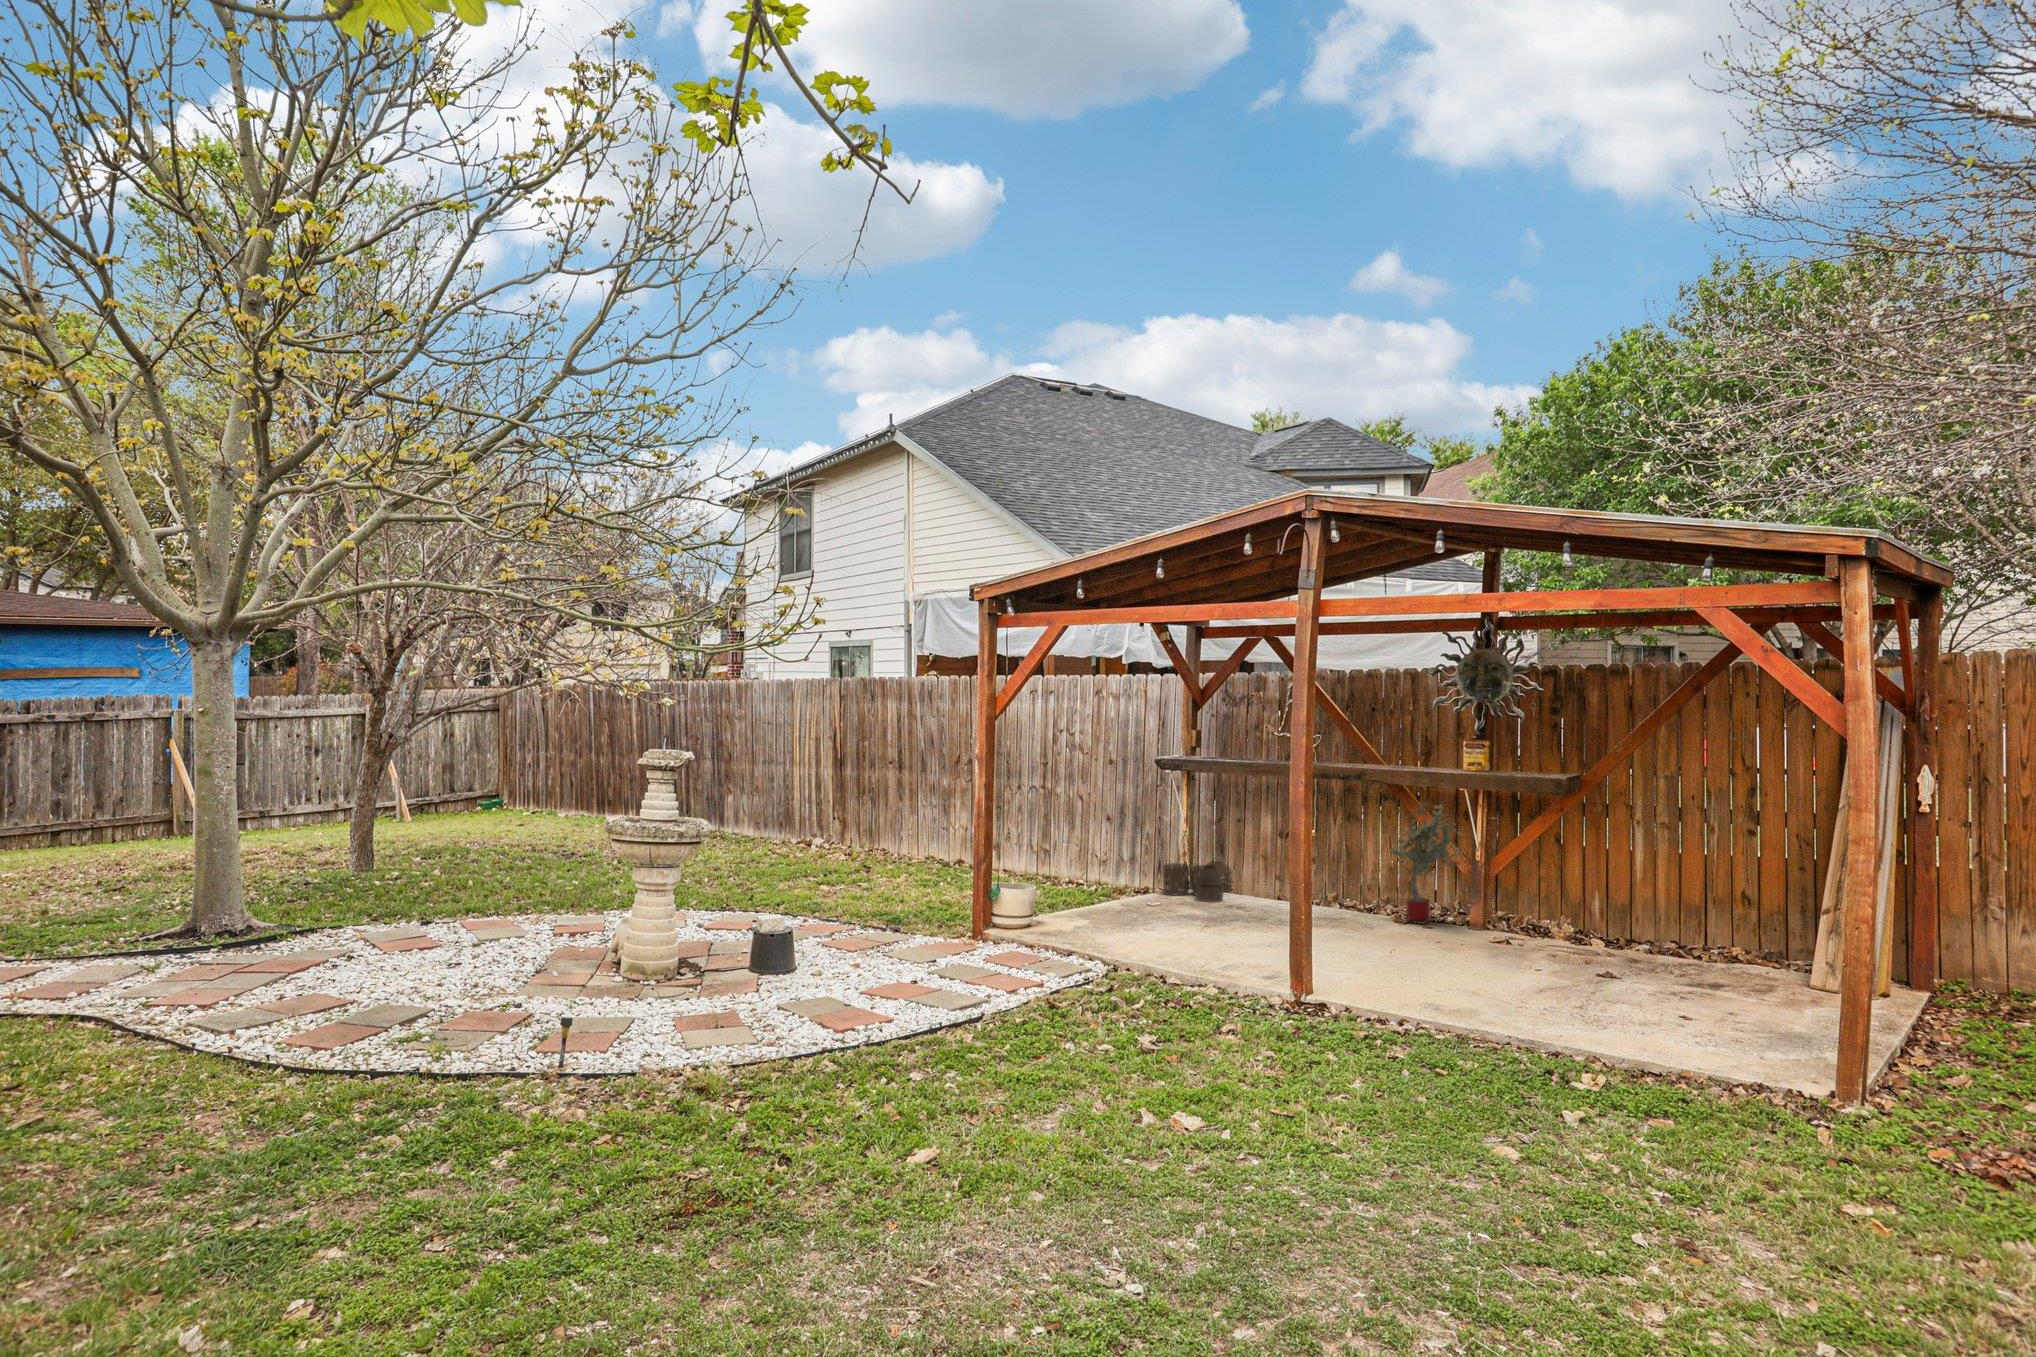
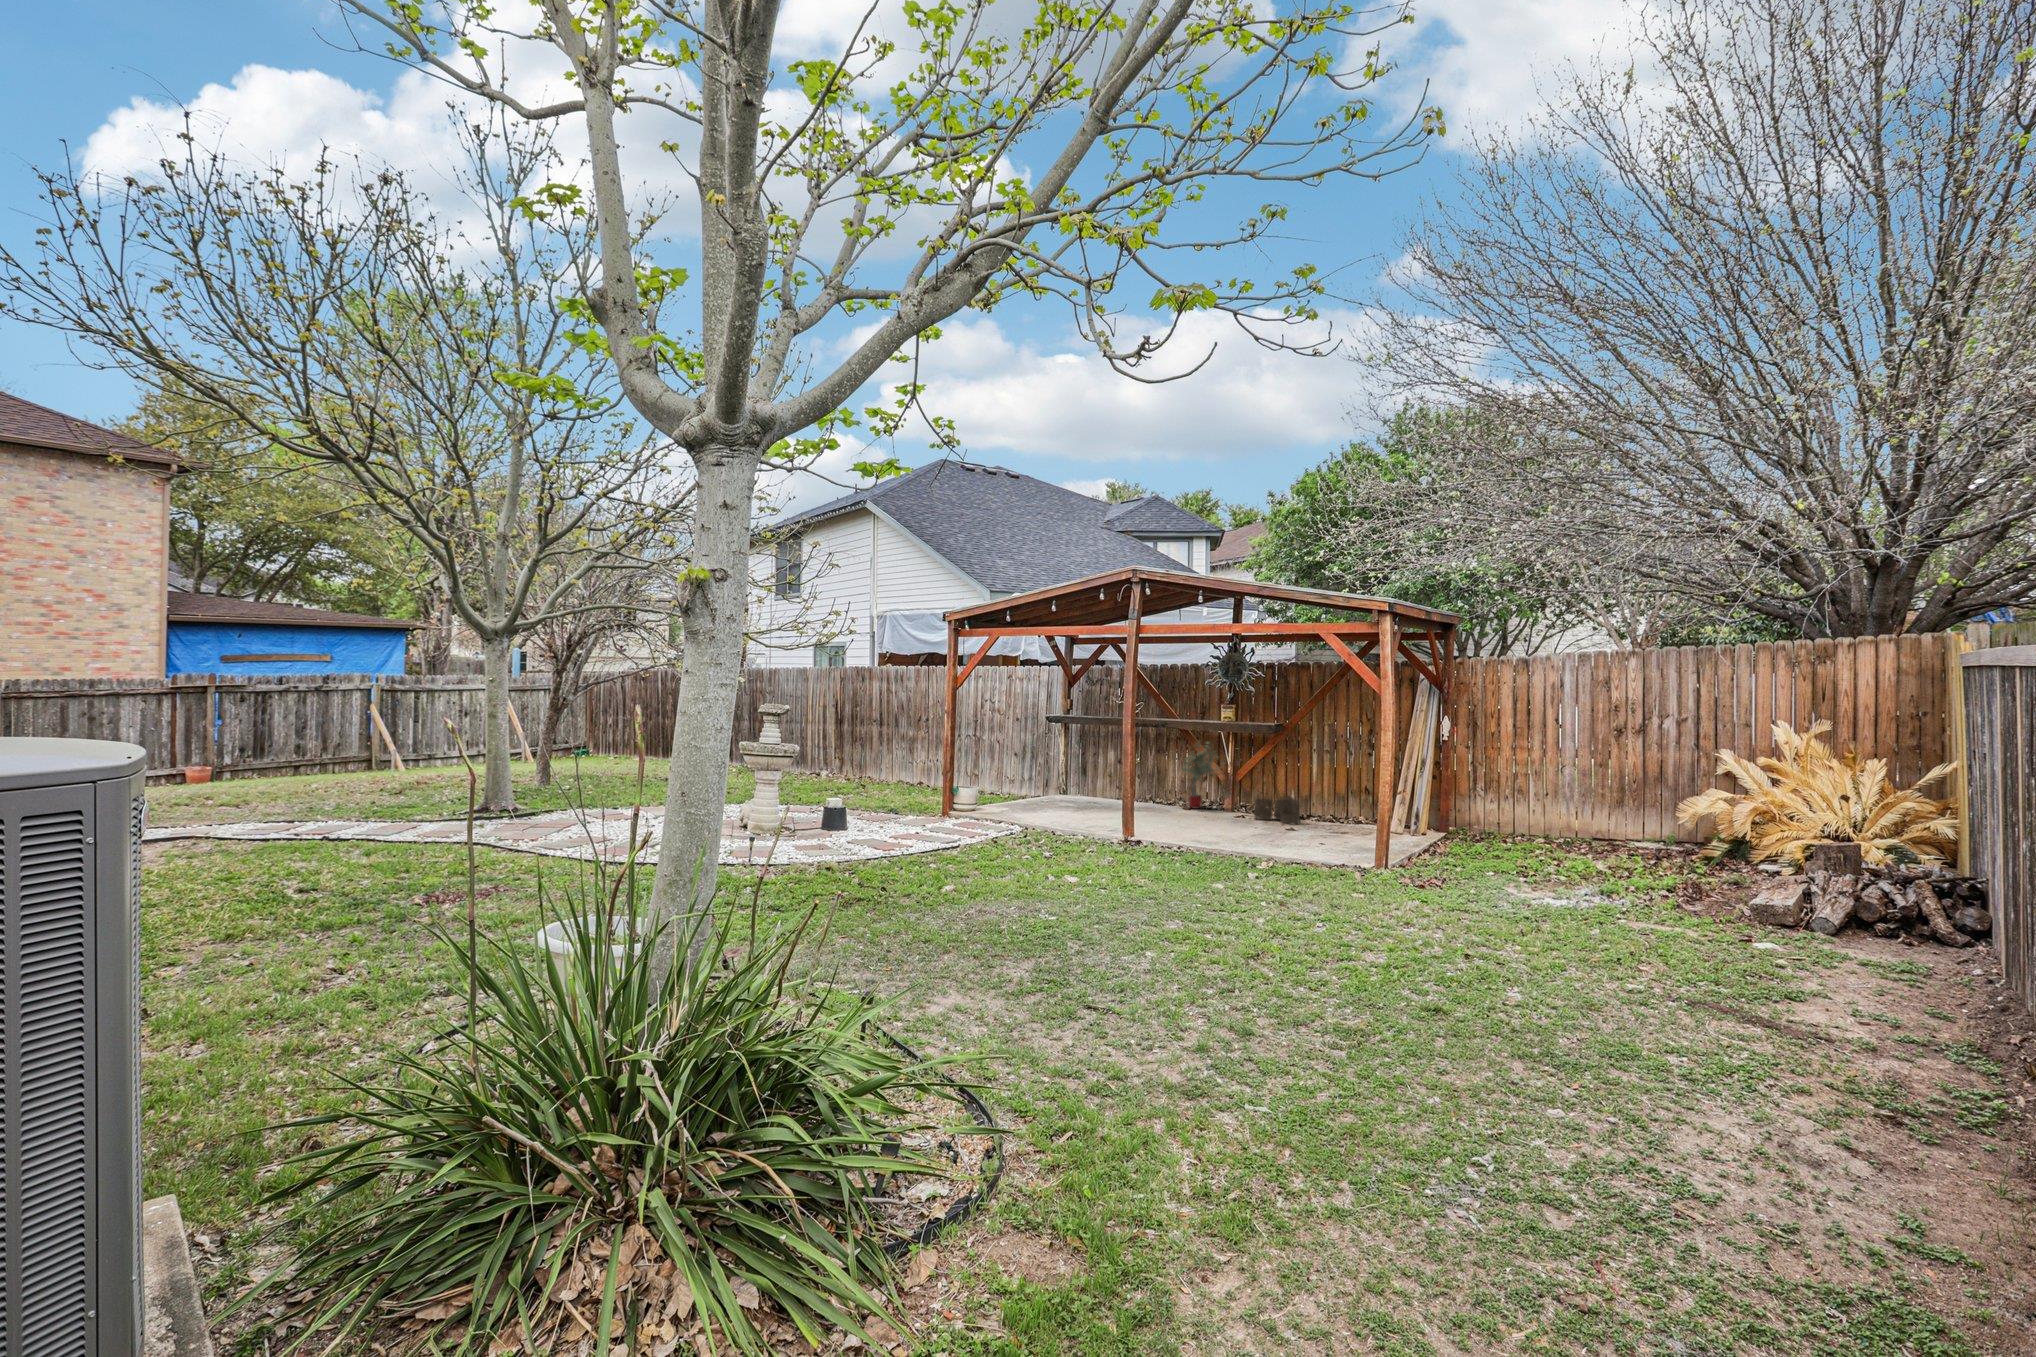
woven basket: present [1163,861,1232,903] -> present [1254,796,1300,825]

